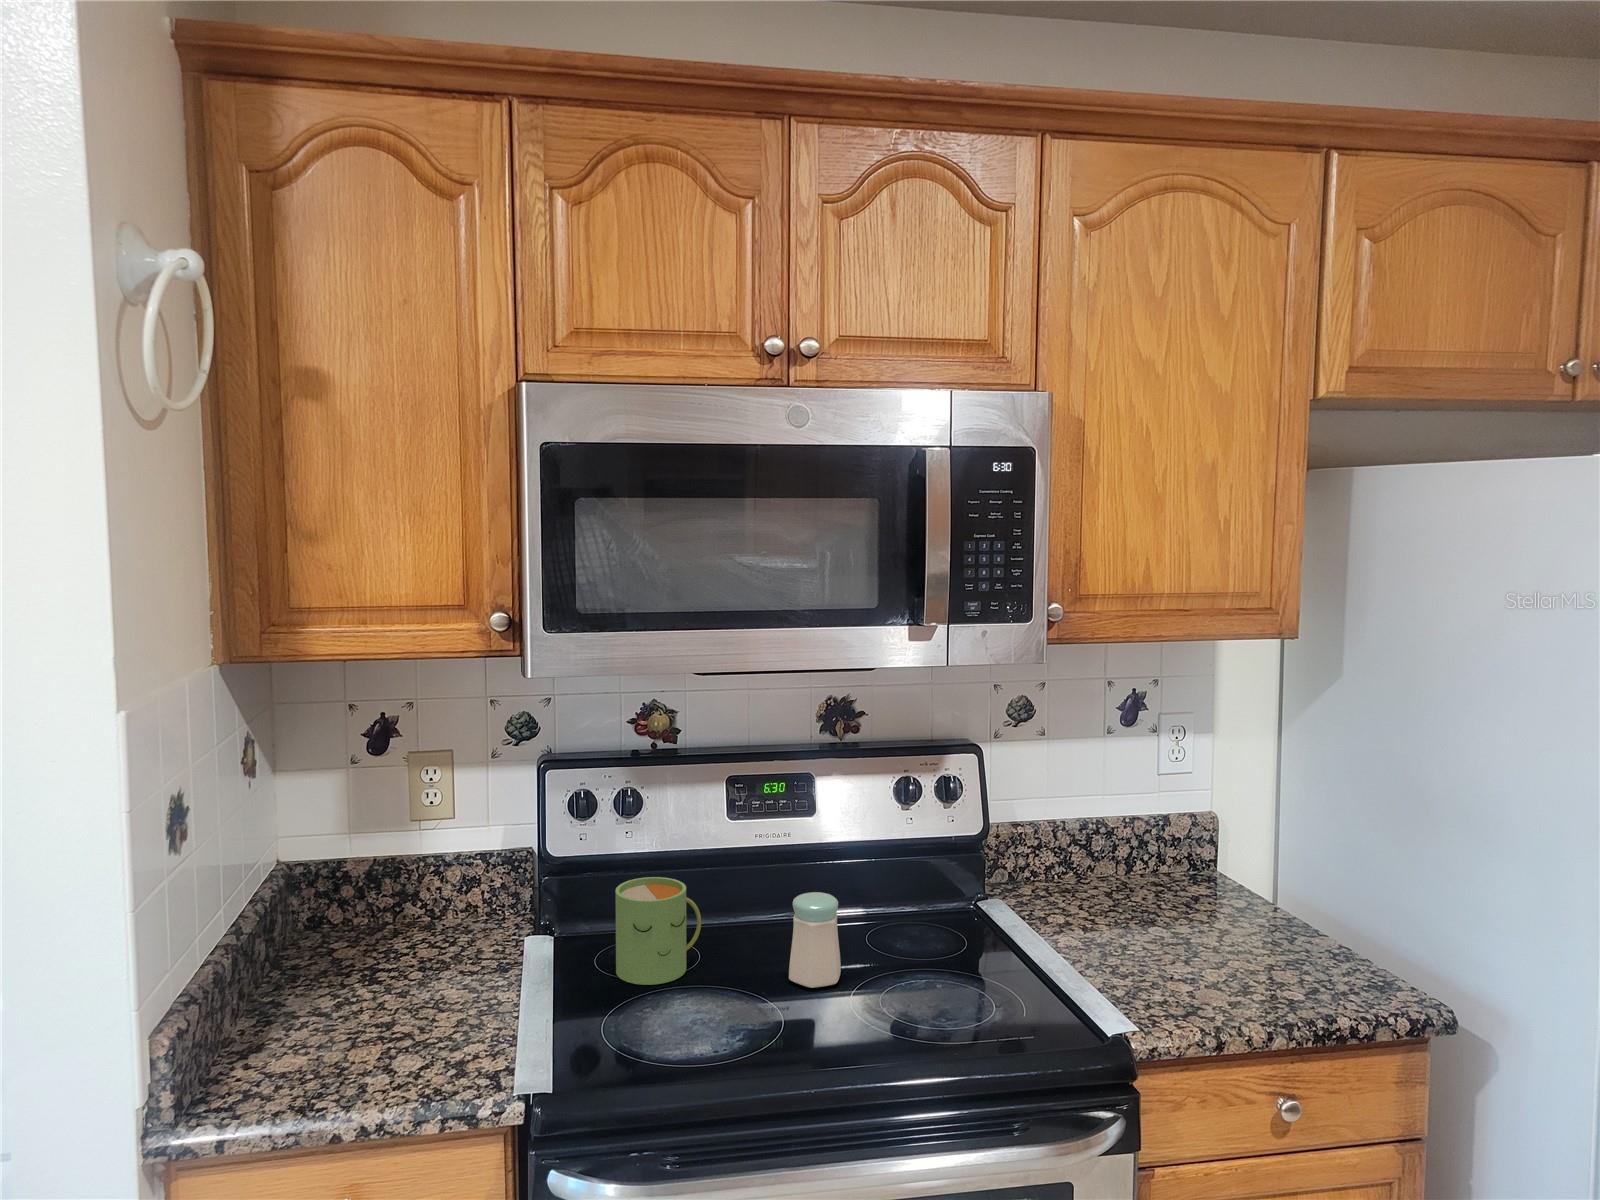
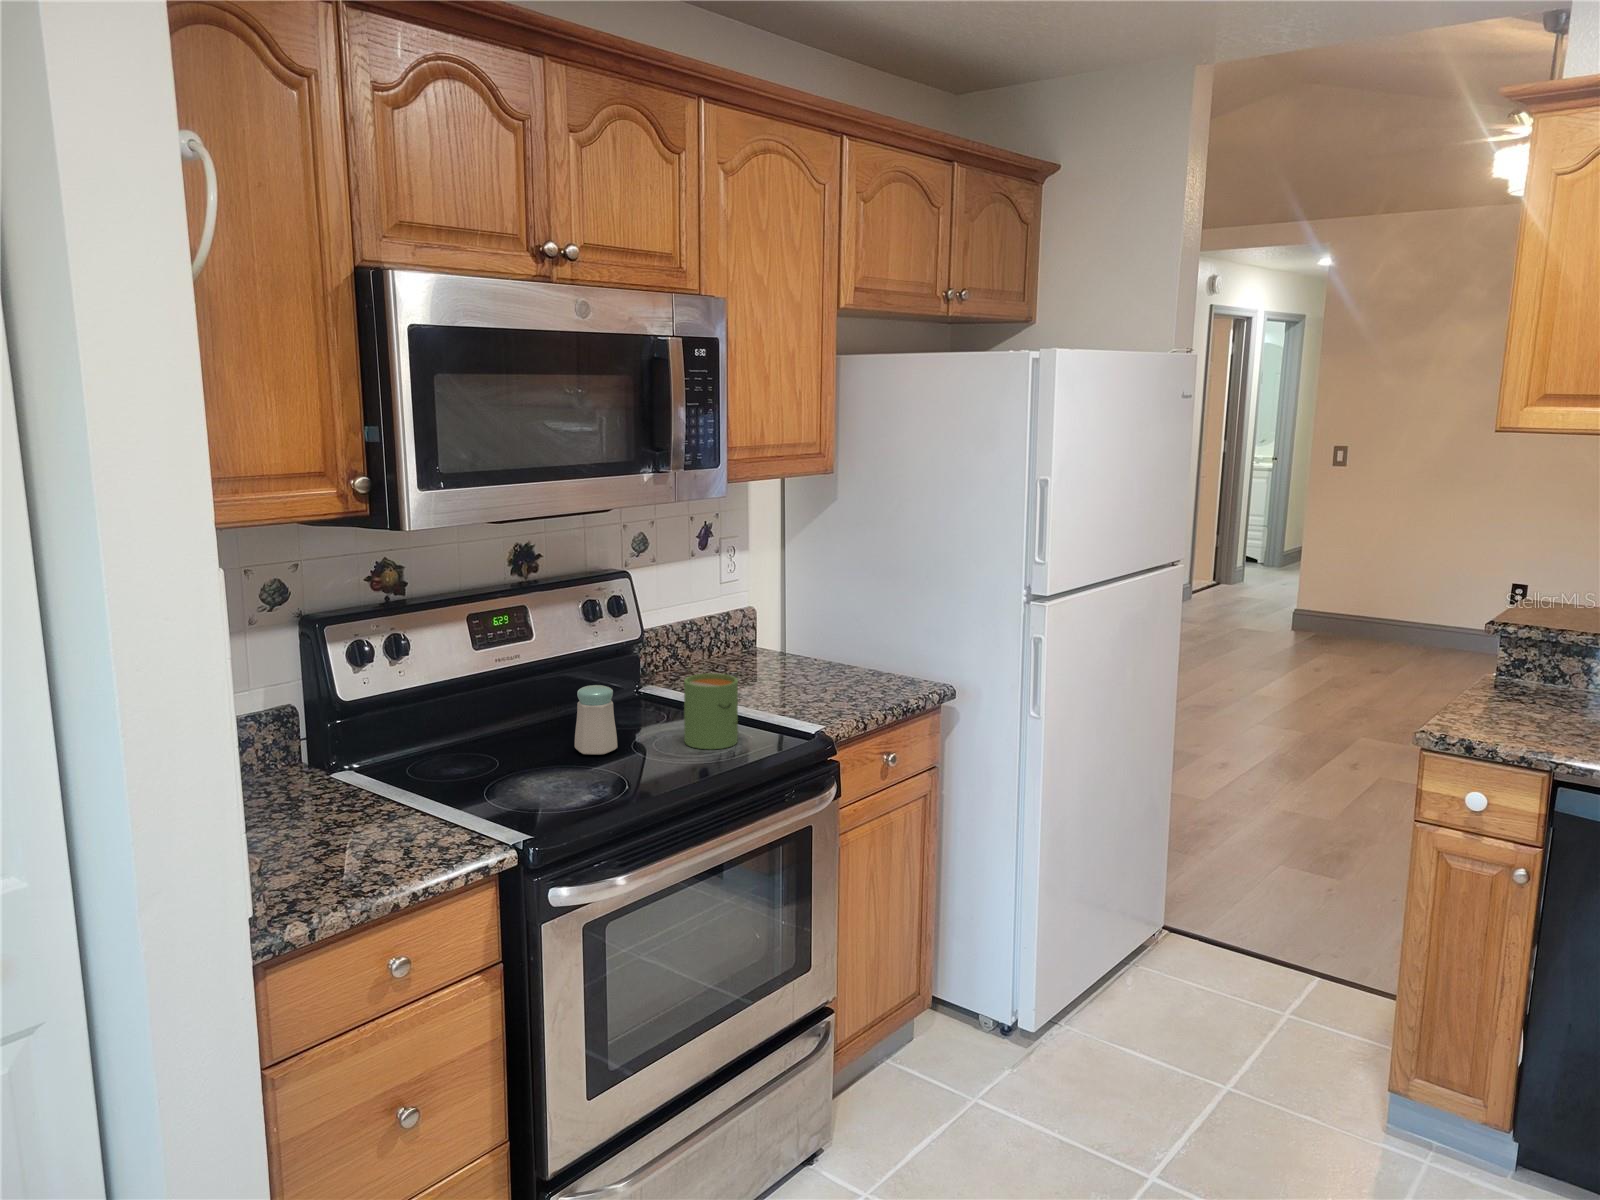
mug: present [615,877,701,985] -> present [684,673,740,749]

